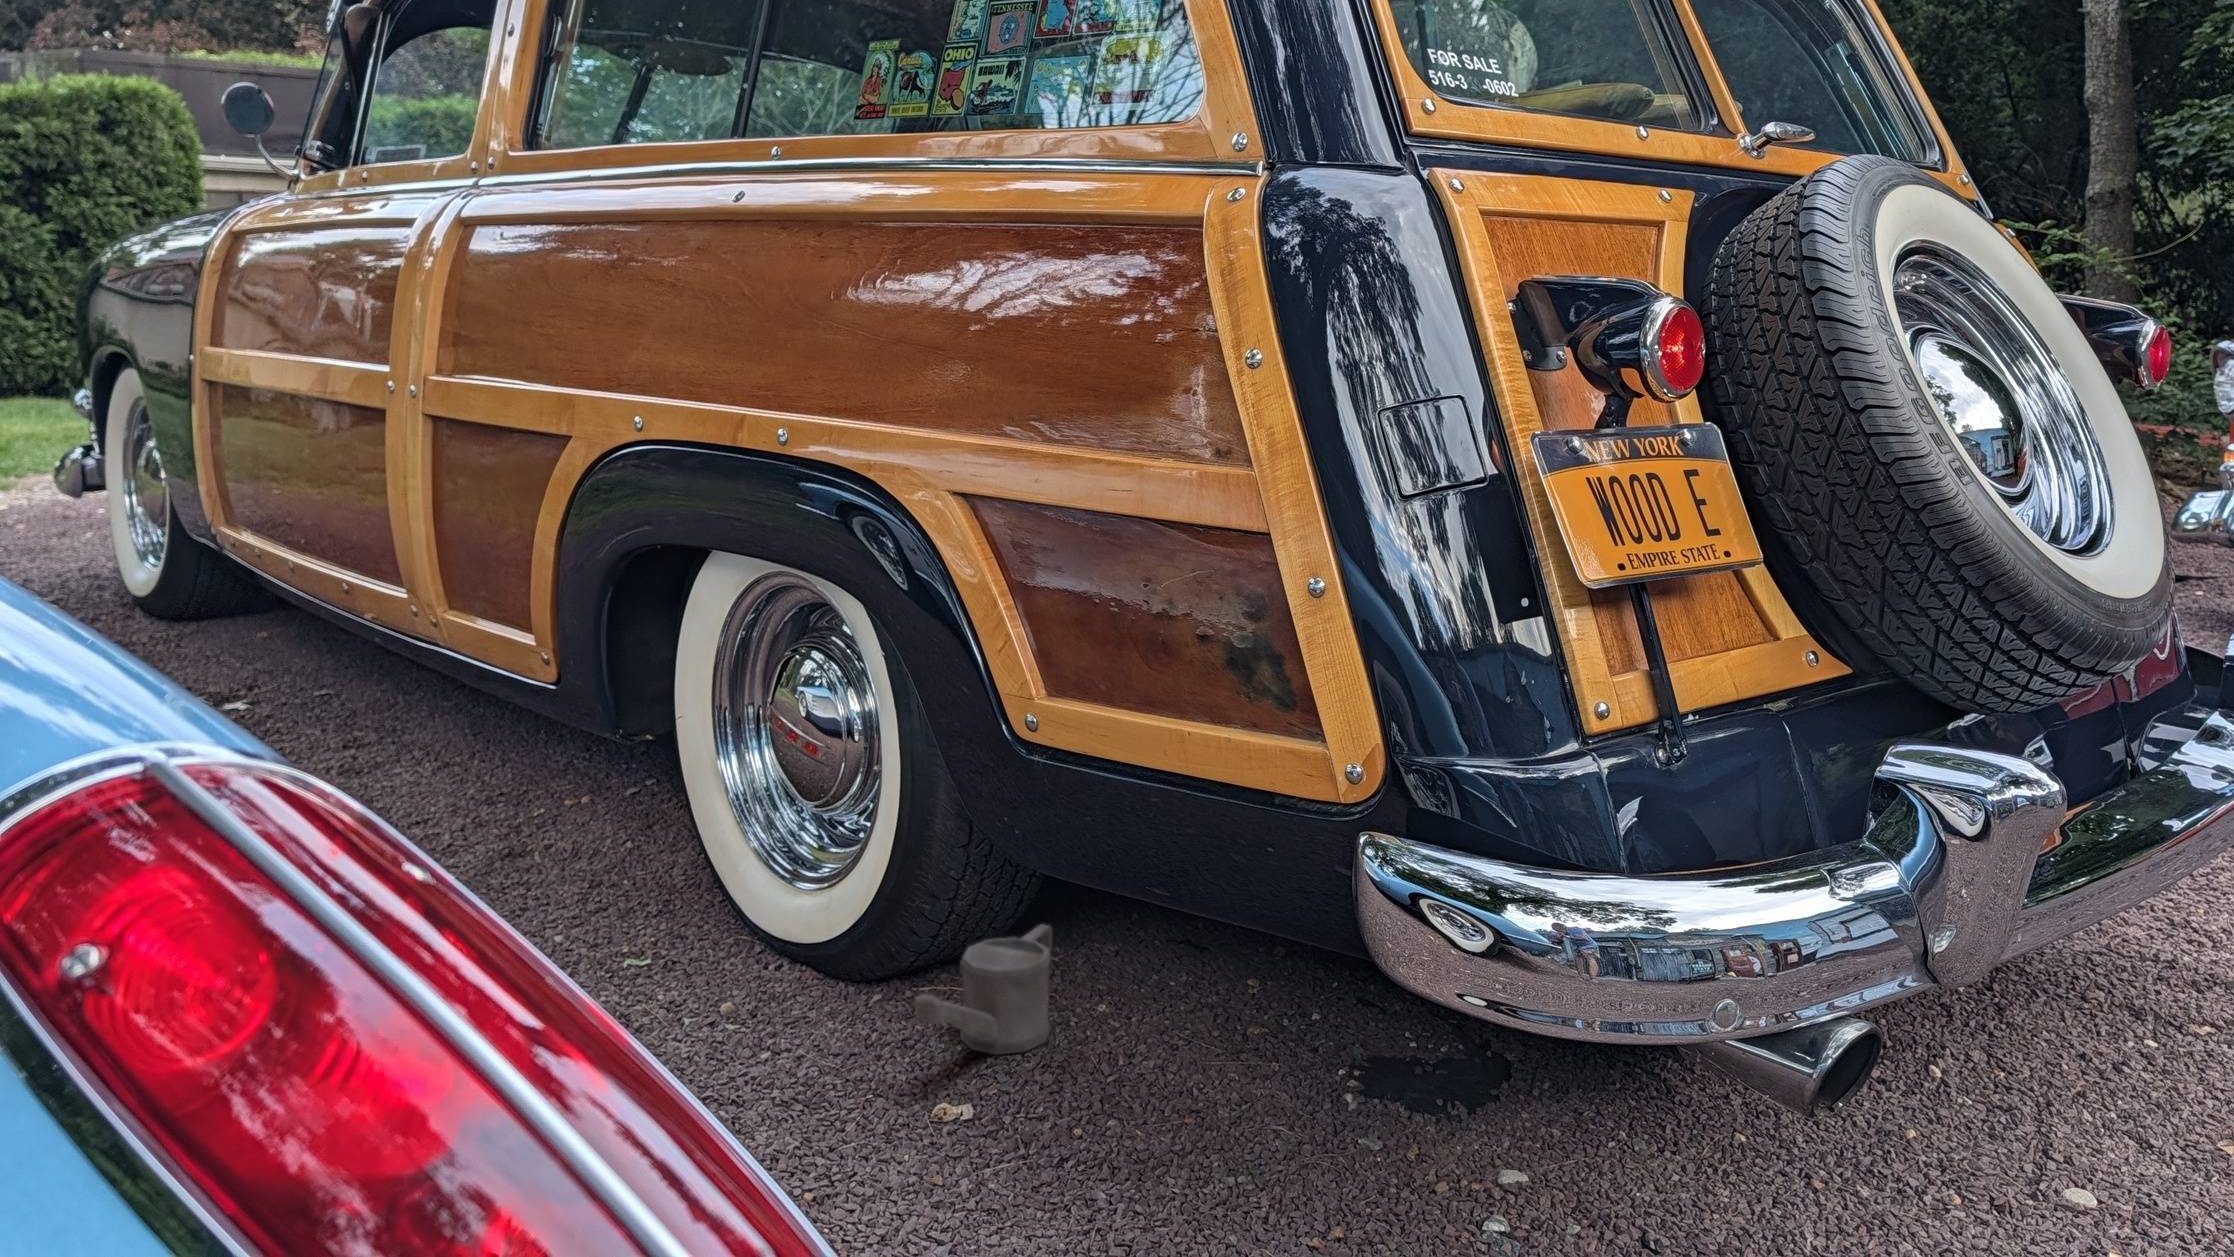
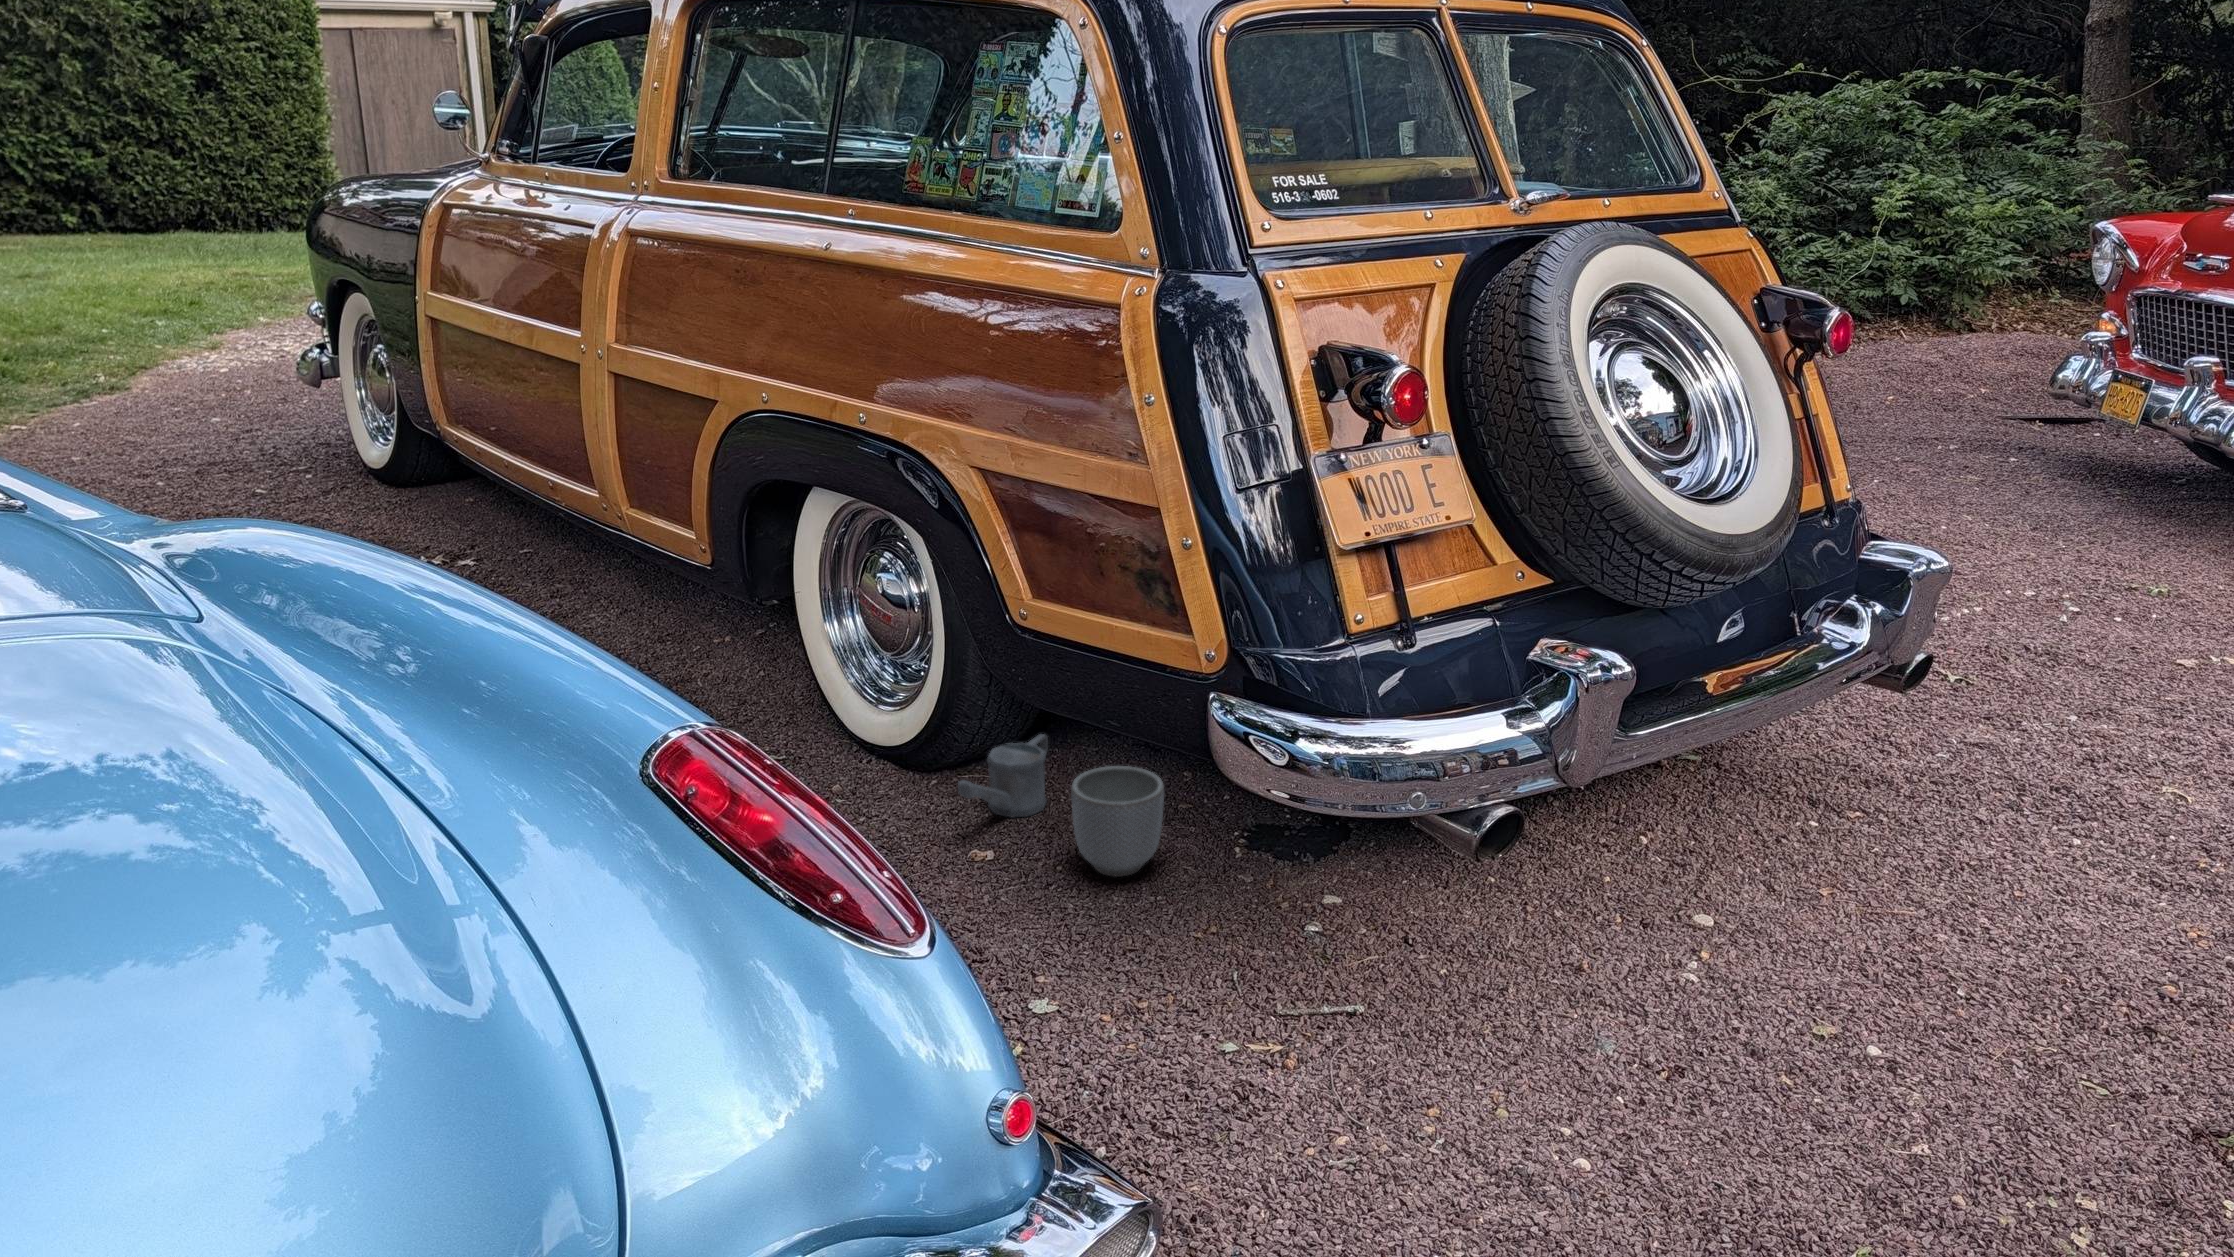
planter: none [1100,967,1248,1148] -> present [1071,766,1164,877]

